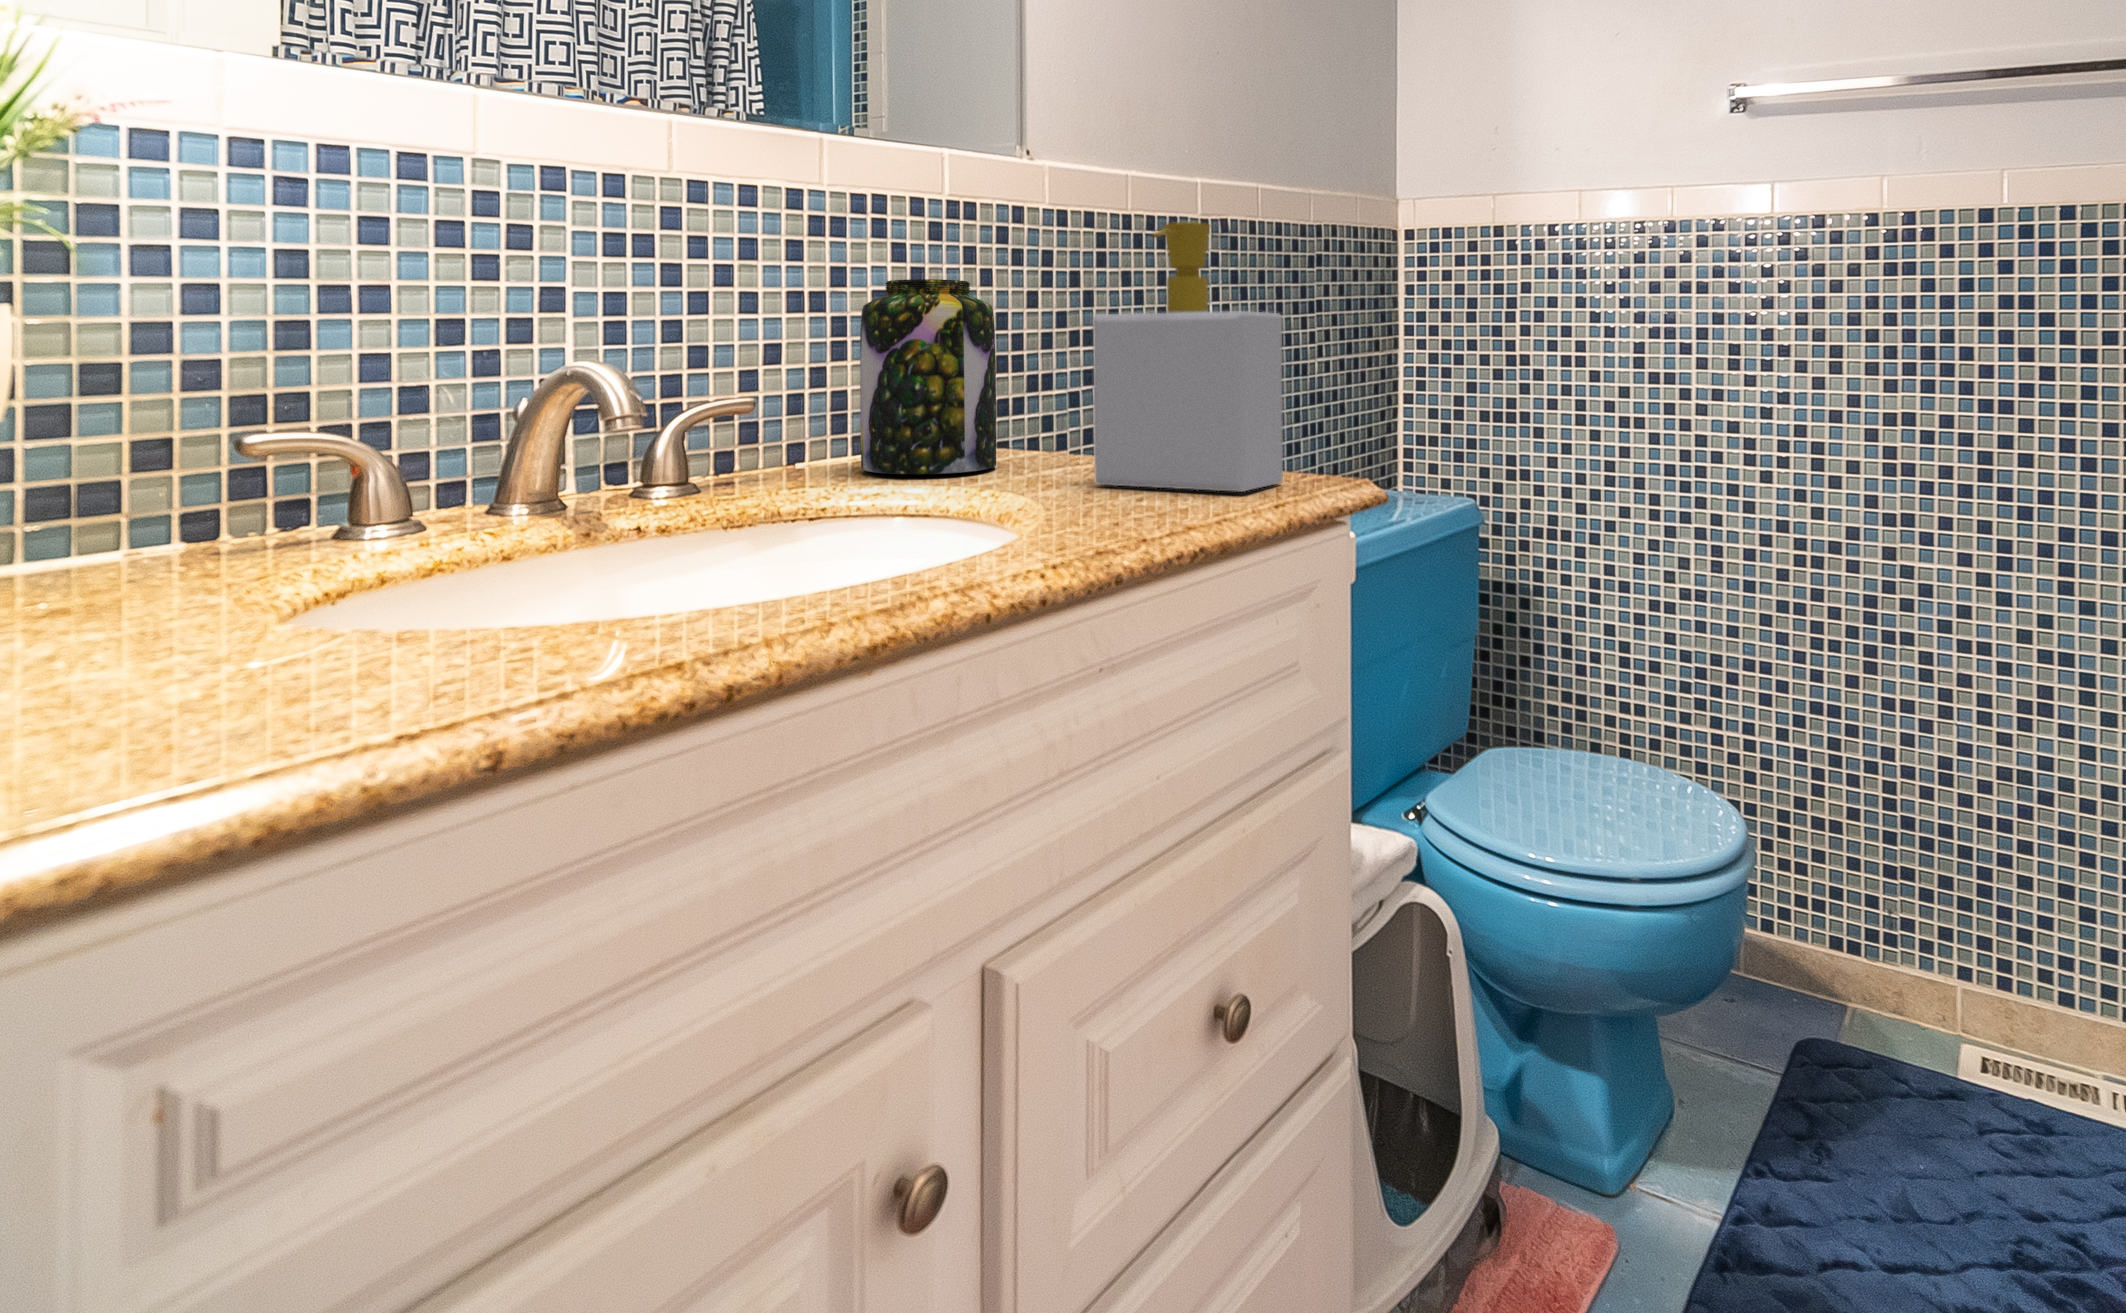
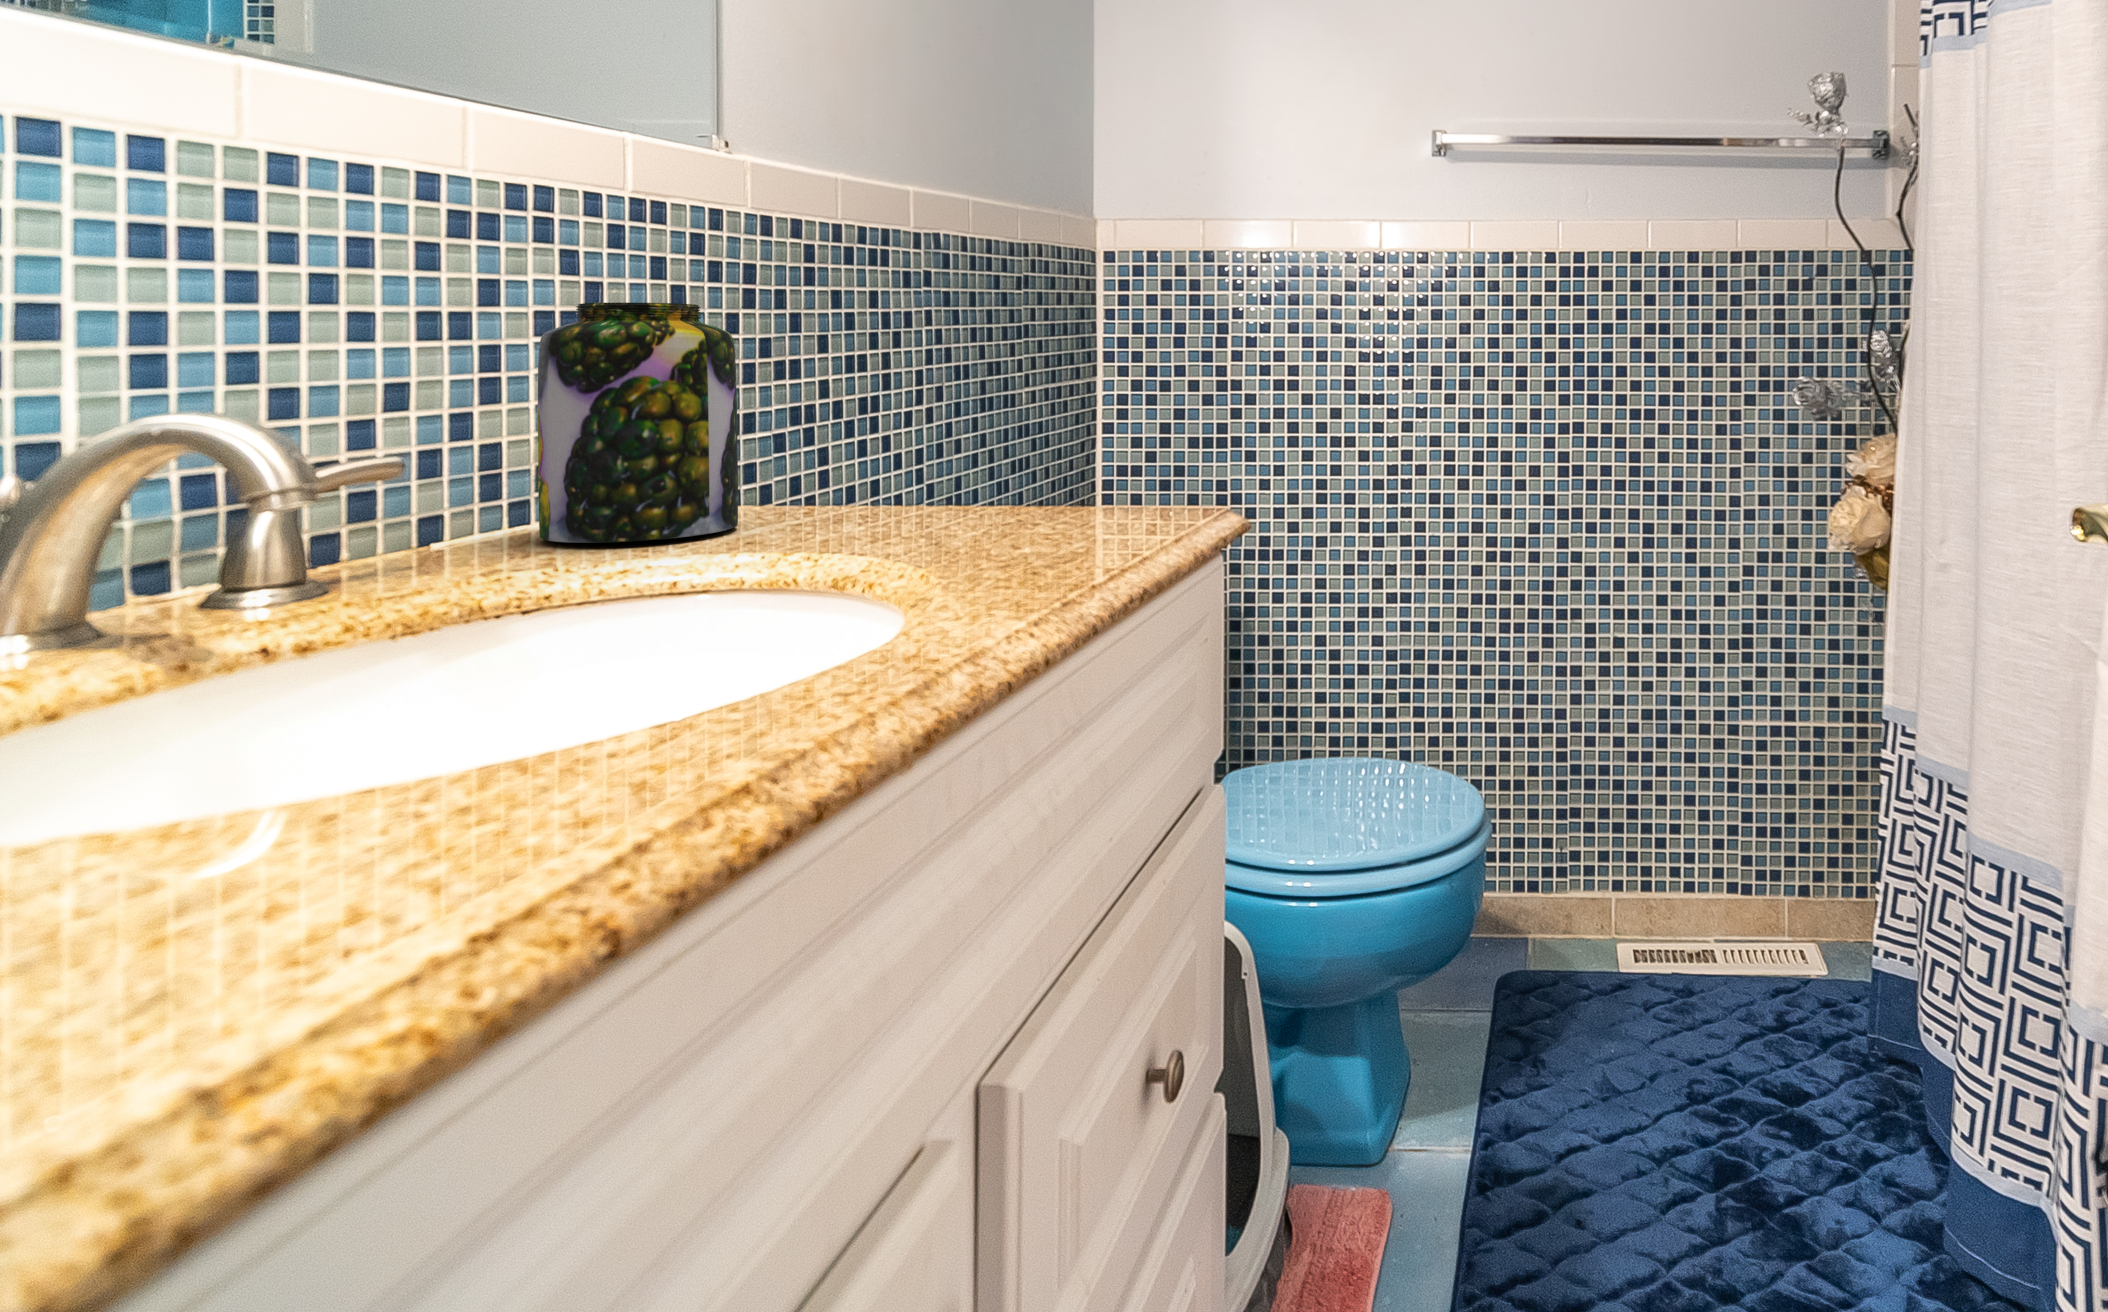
soap bottle: present [1093,222,1283,492] -> none [905,249,1123,536]

